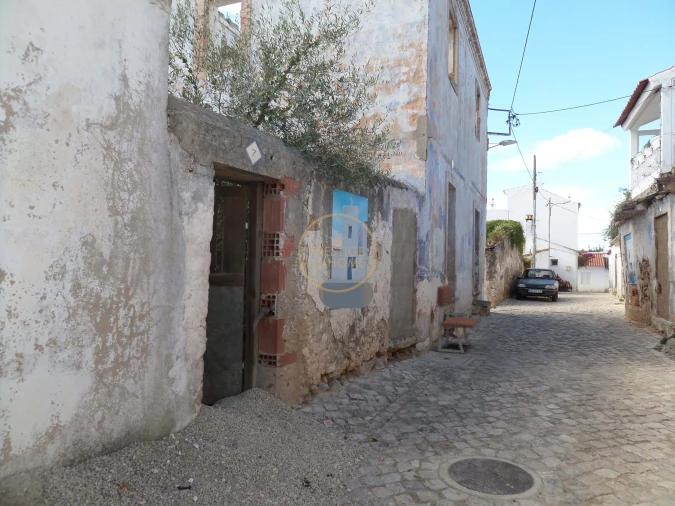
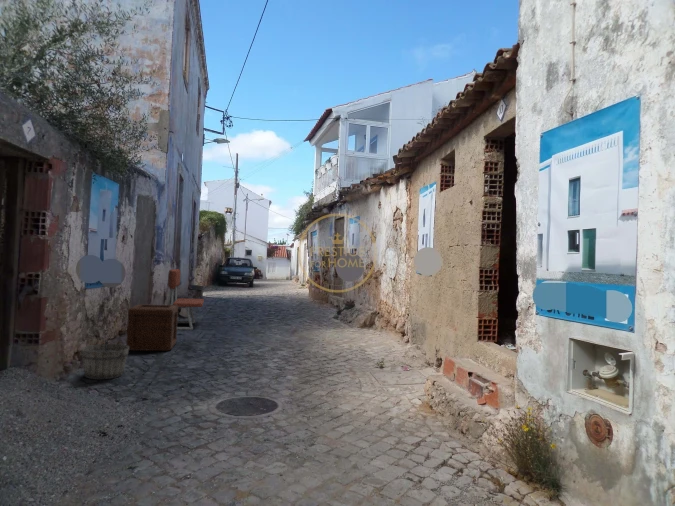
wooden crate: none [384,324,439,378] -> present [127,304,178,351]
wooden bucket: none [327,360,373,406] -> present [81,340,129,379]

